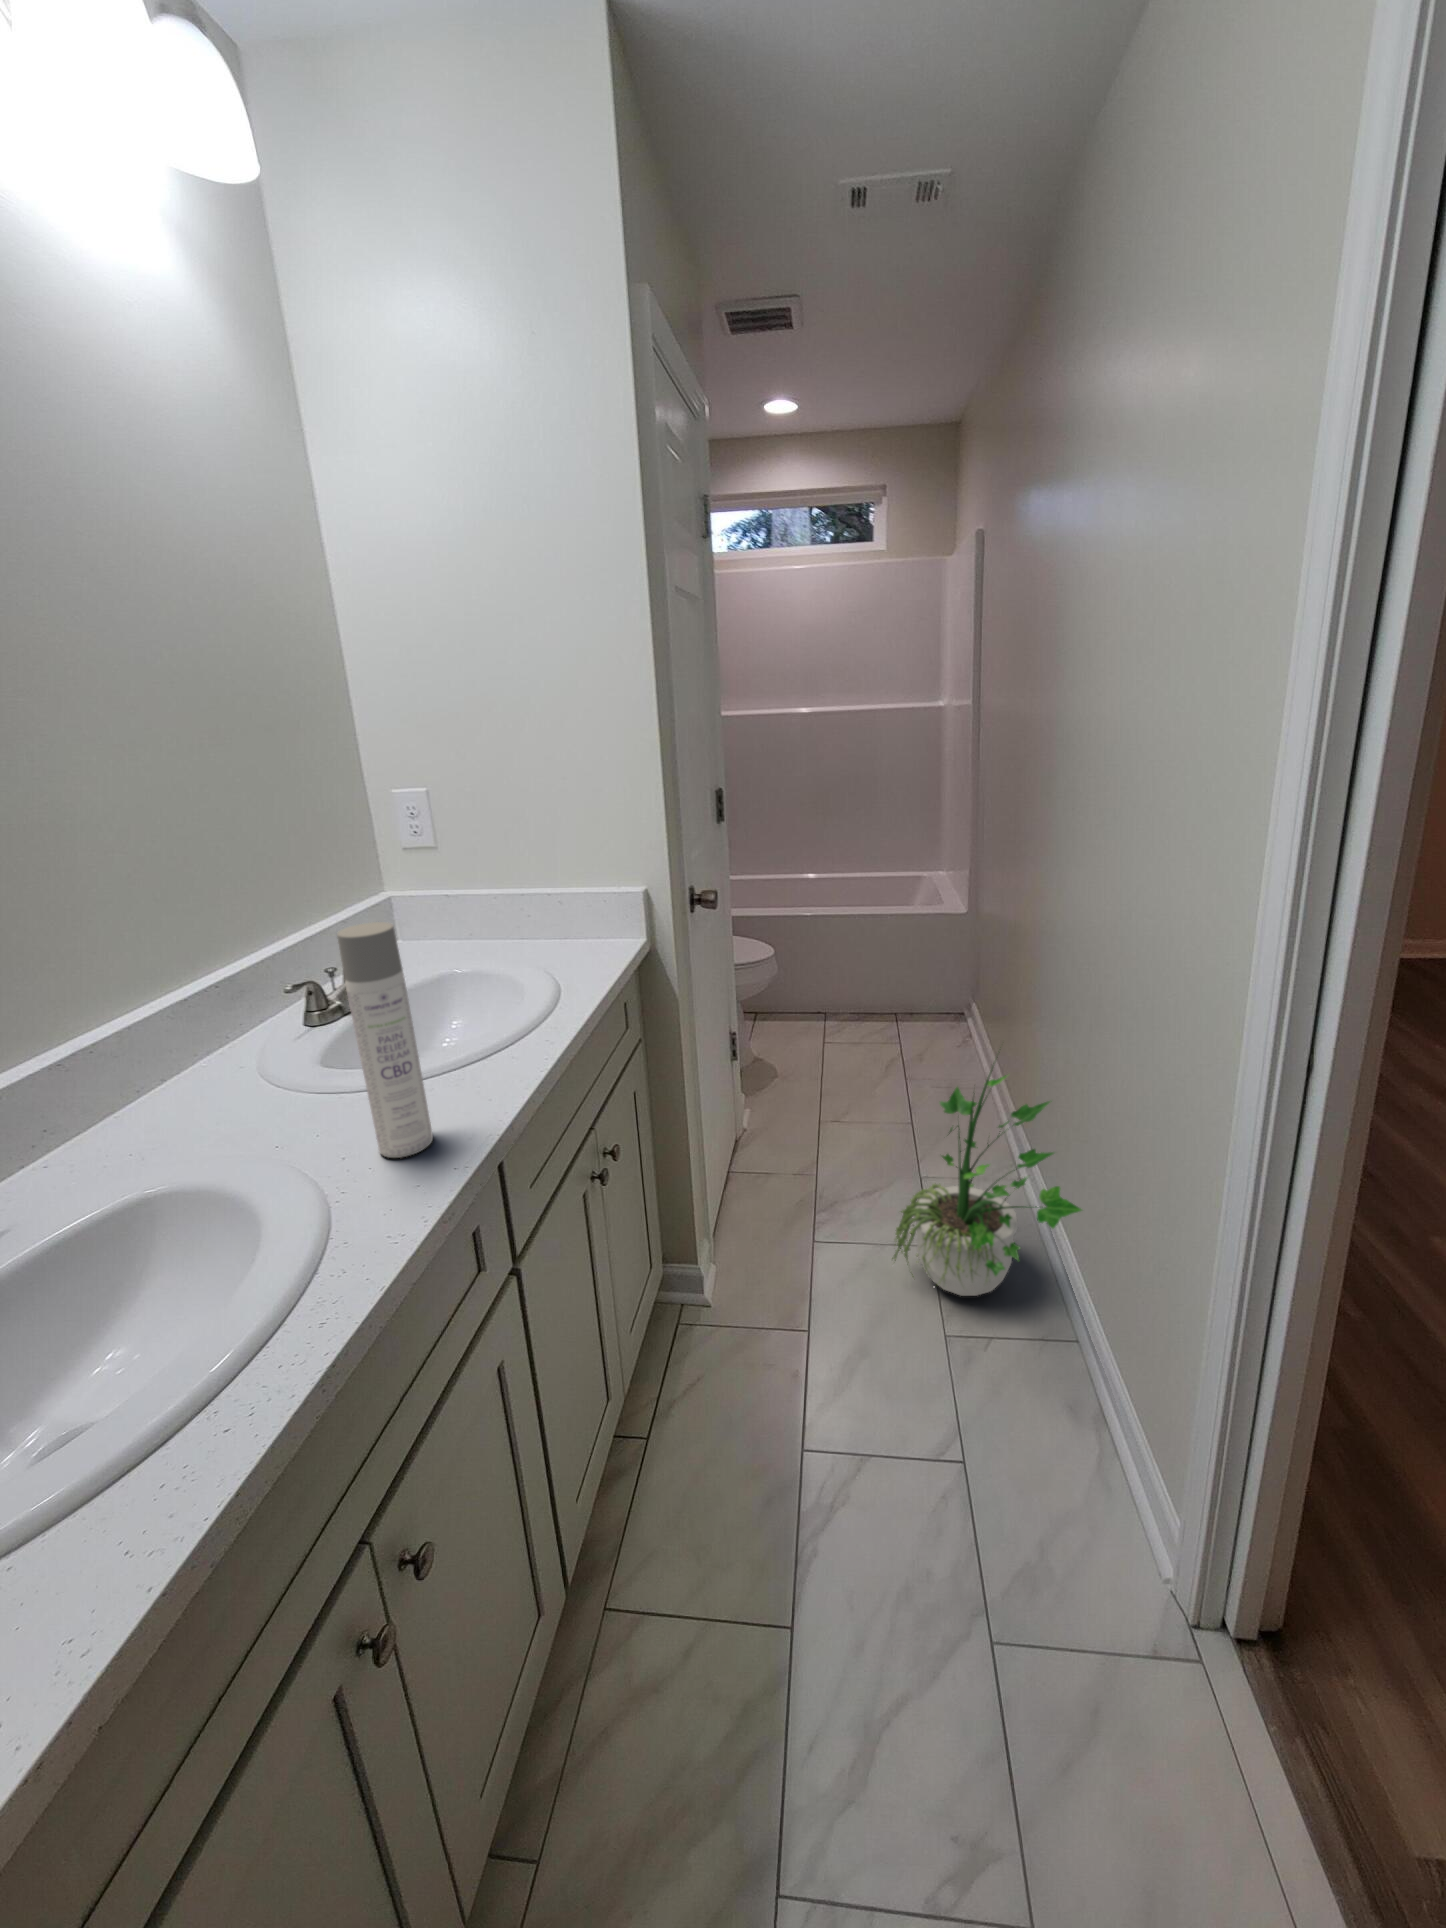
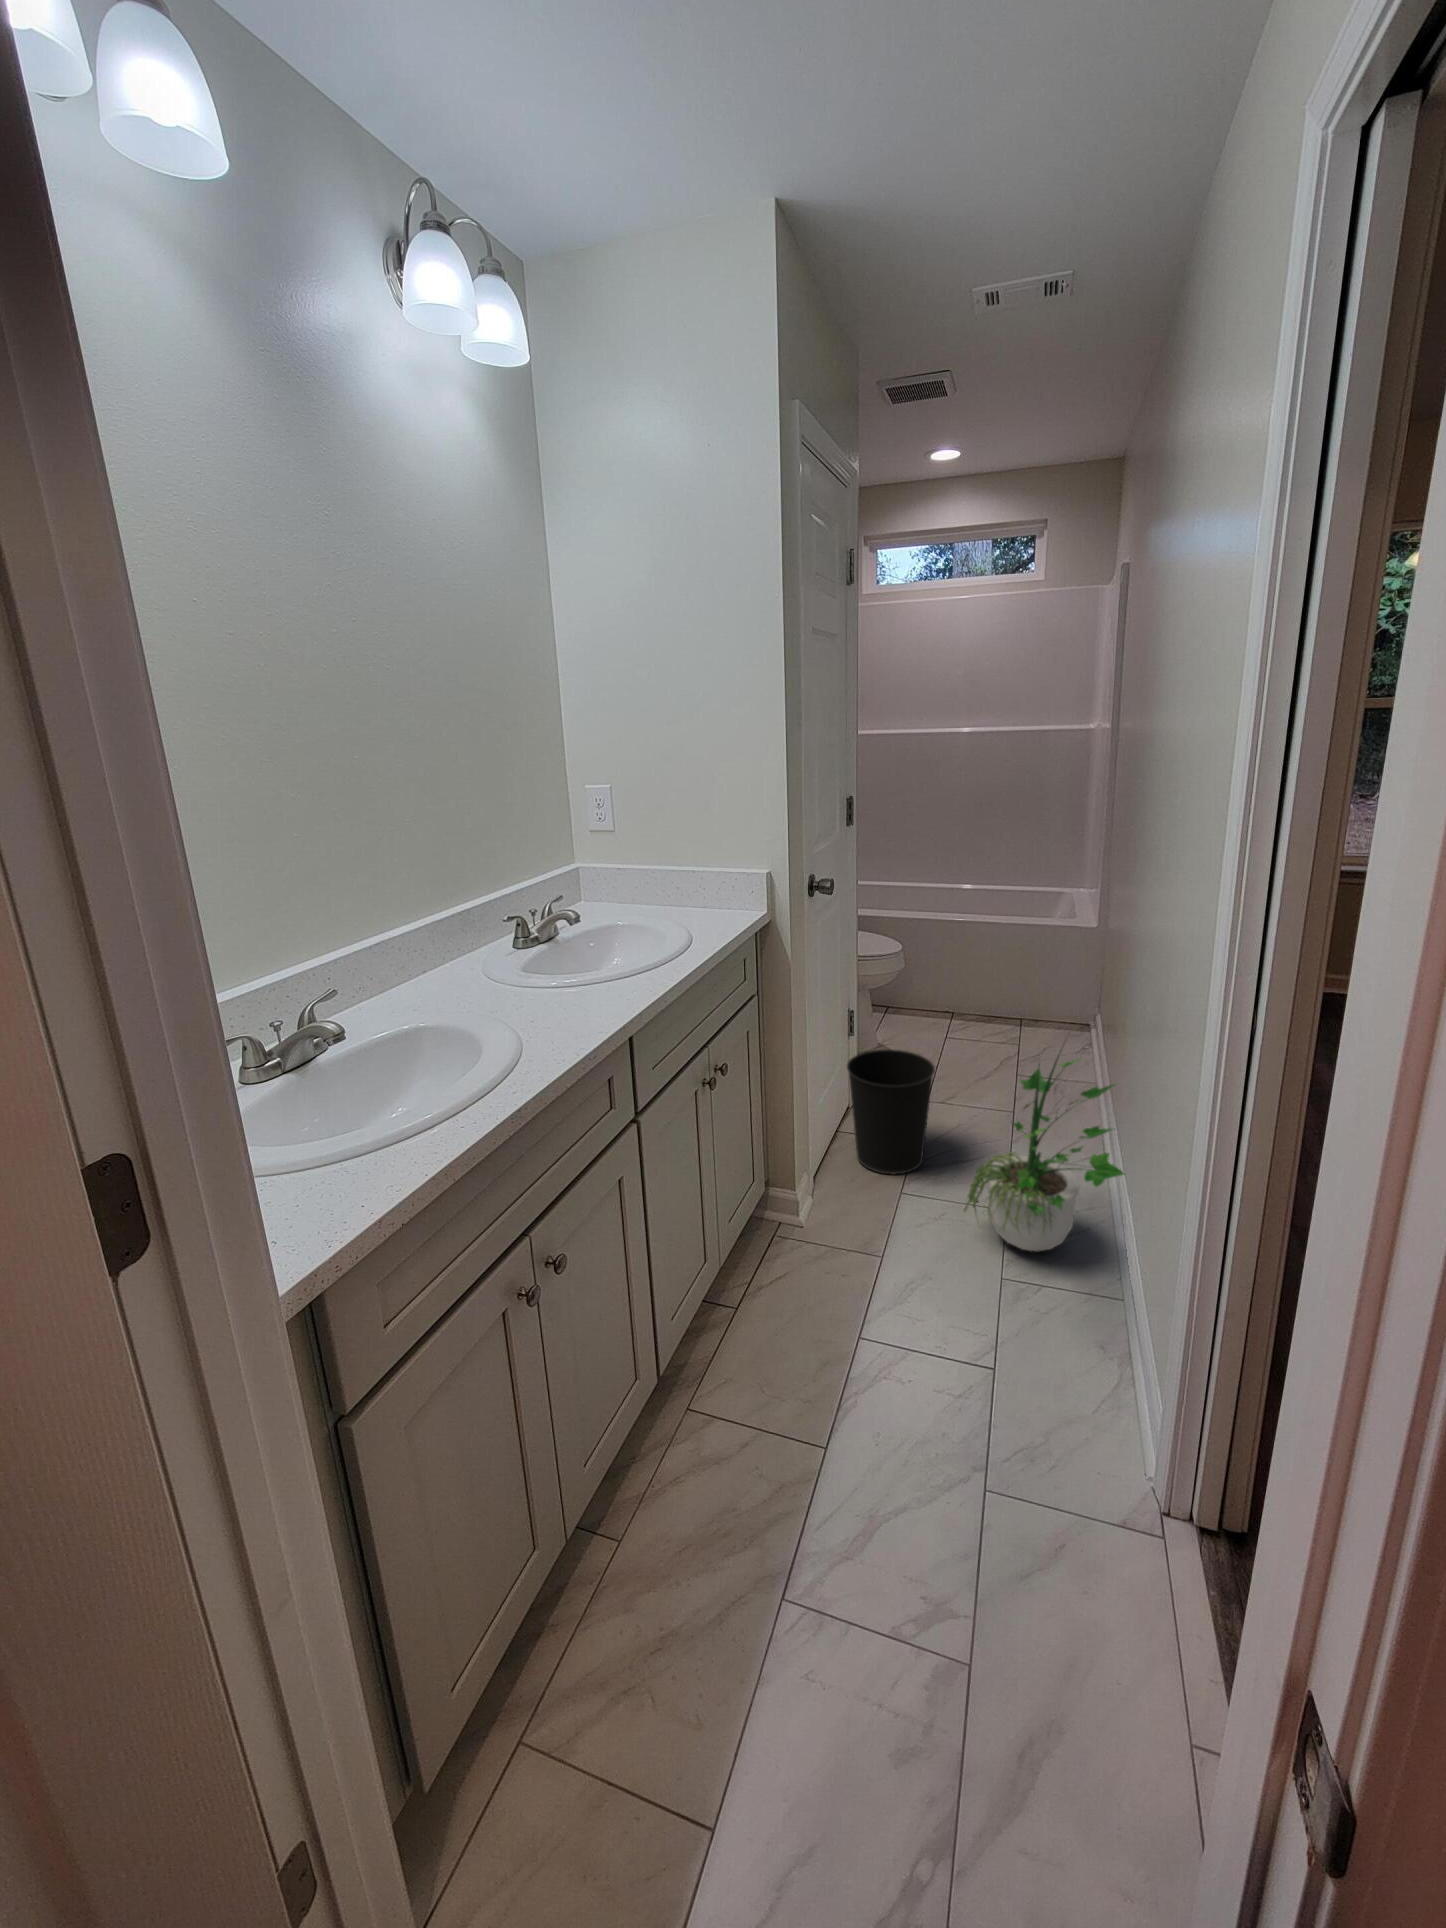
spray bottle: present [337,922,433,1158] -> none [539,863,588,1021]
wastebasket: none [739,1074,839,1219] -> present [847,1049,935,1174]

